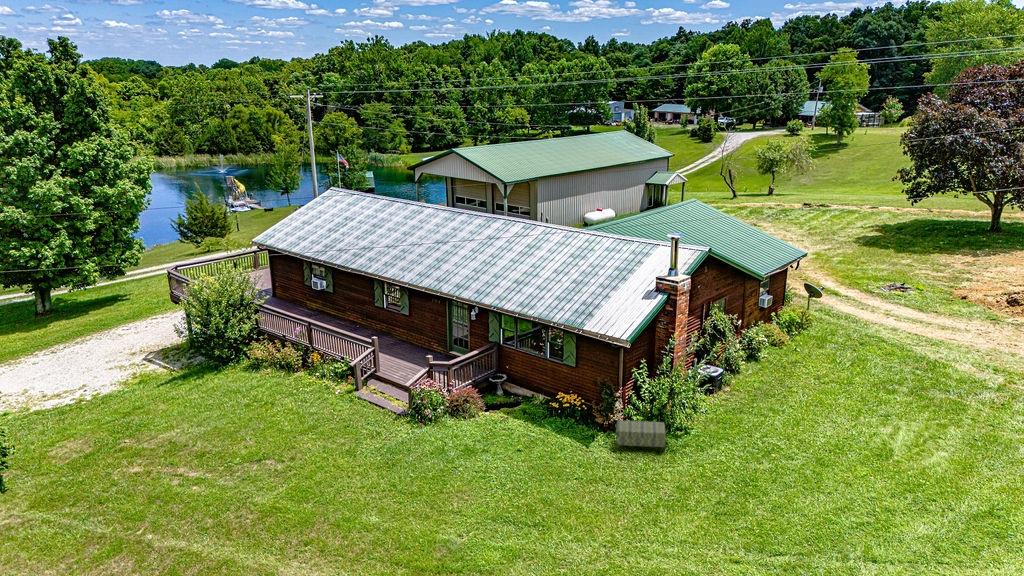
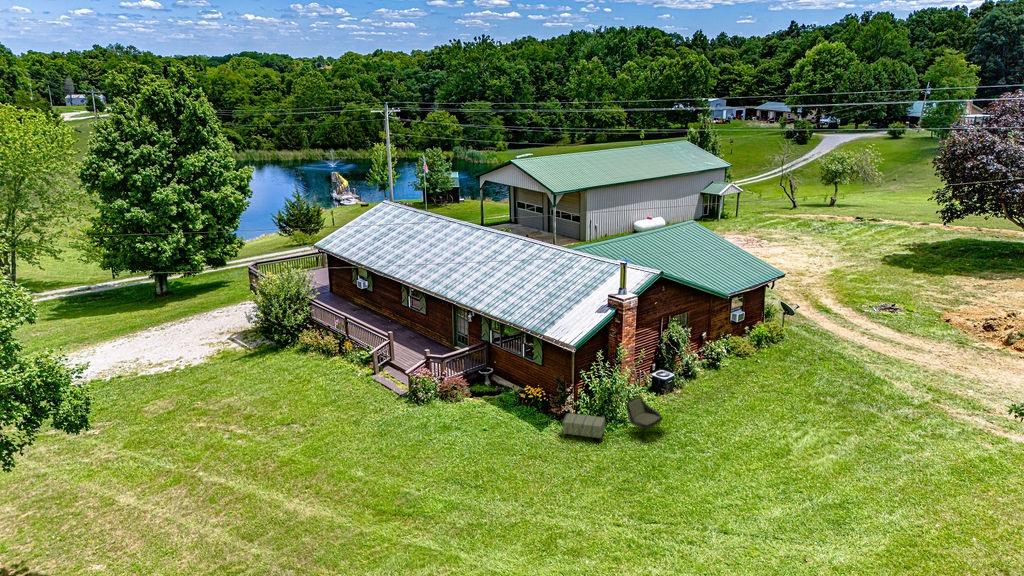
lounge chair: none [686,396,730,448] -> present [626,397,662,434]

